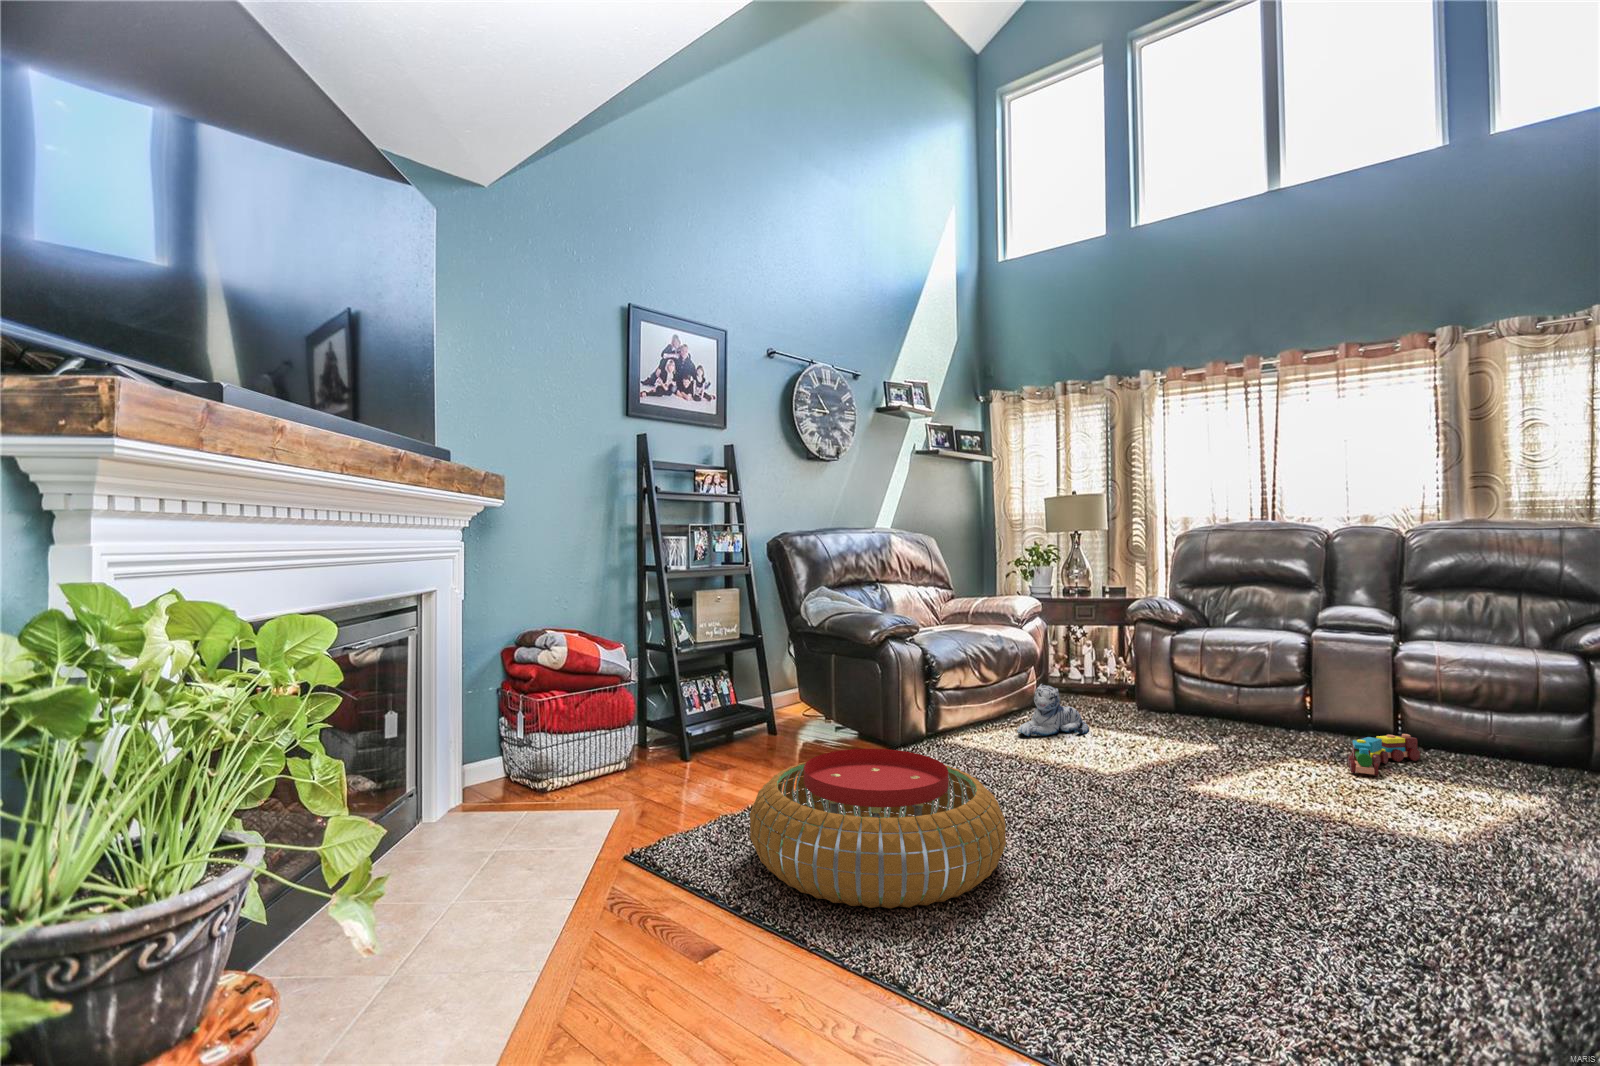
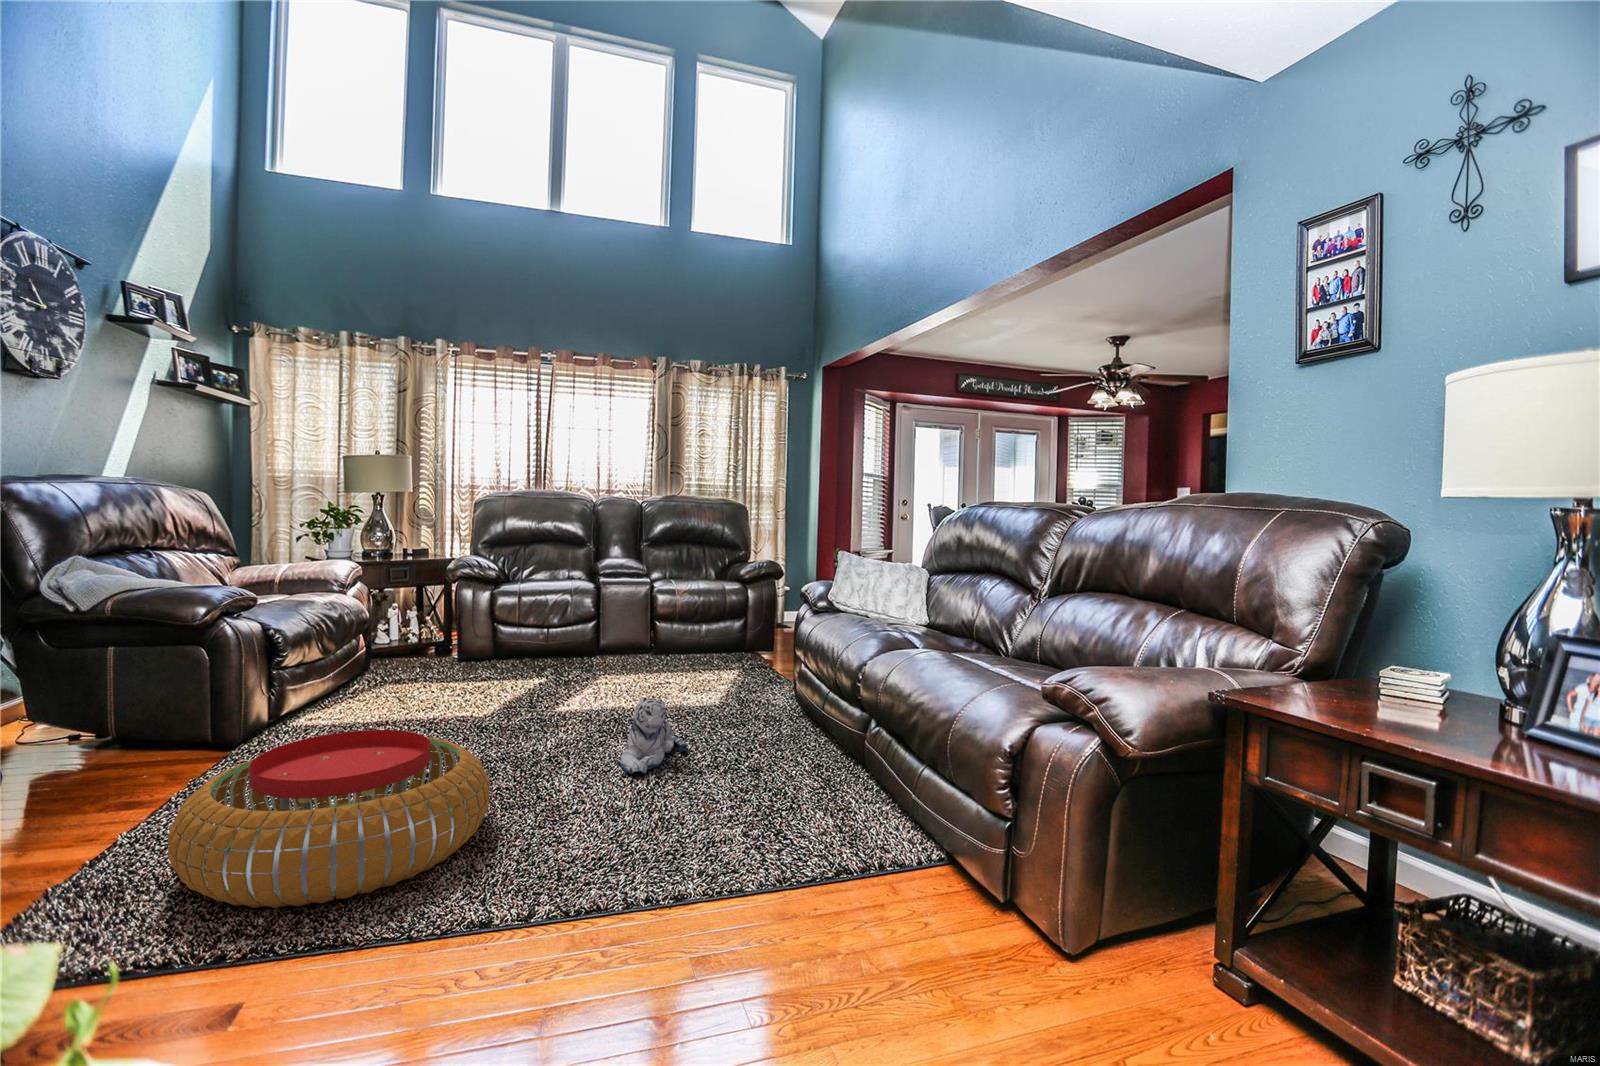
plush toy: present [1017,684,1089,736] -> present [620,697,687,774]
toy train: present [1348,734,1420,776] -> none [634,644,666,676]

